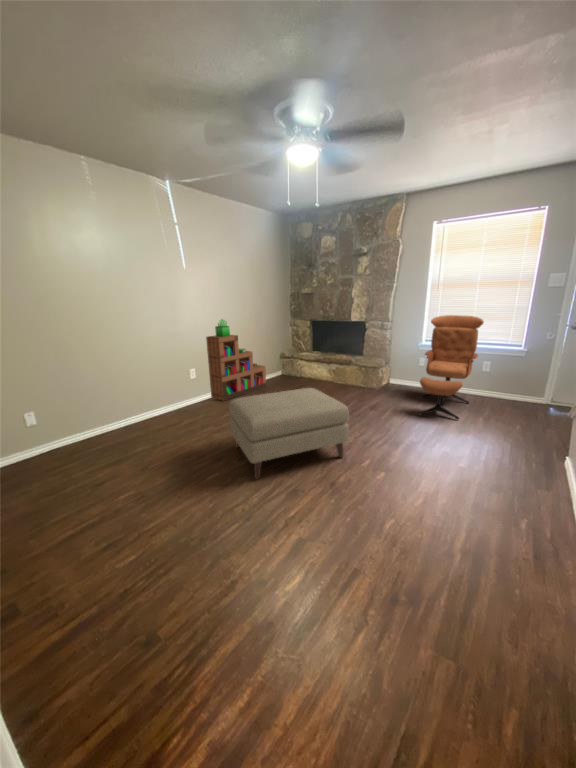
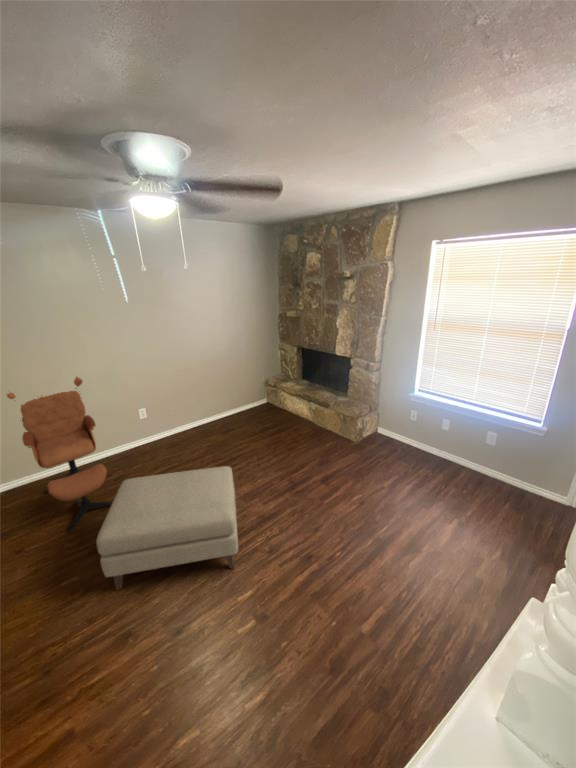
lounge chair: present [419,315,484,420] -> present [7,377,113,533]
bookshelf: present [206,319,266,401] -> none [163,354,239,440]

